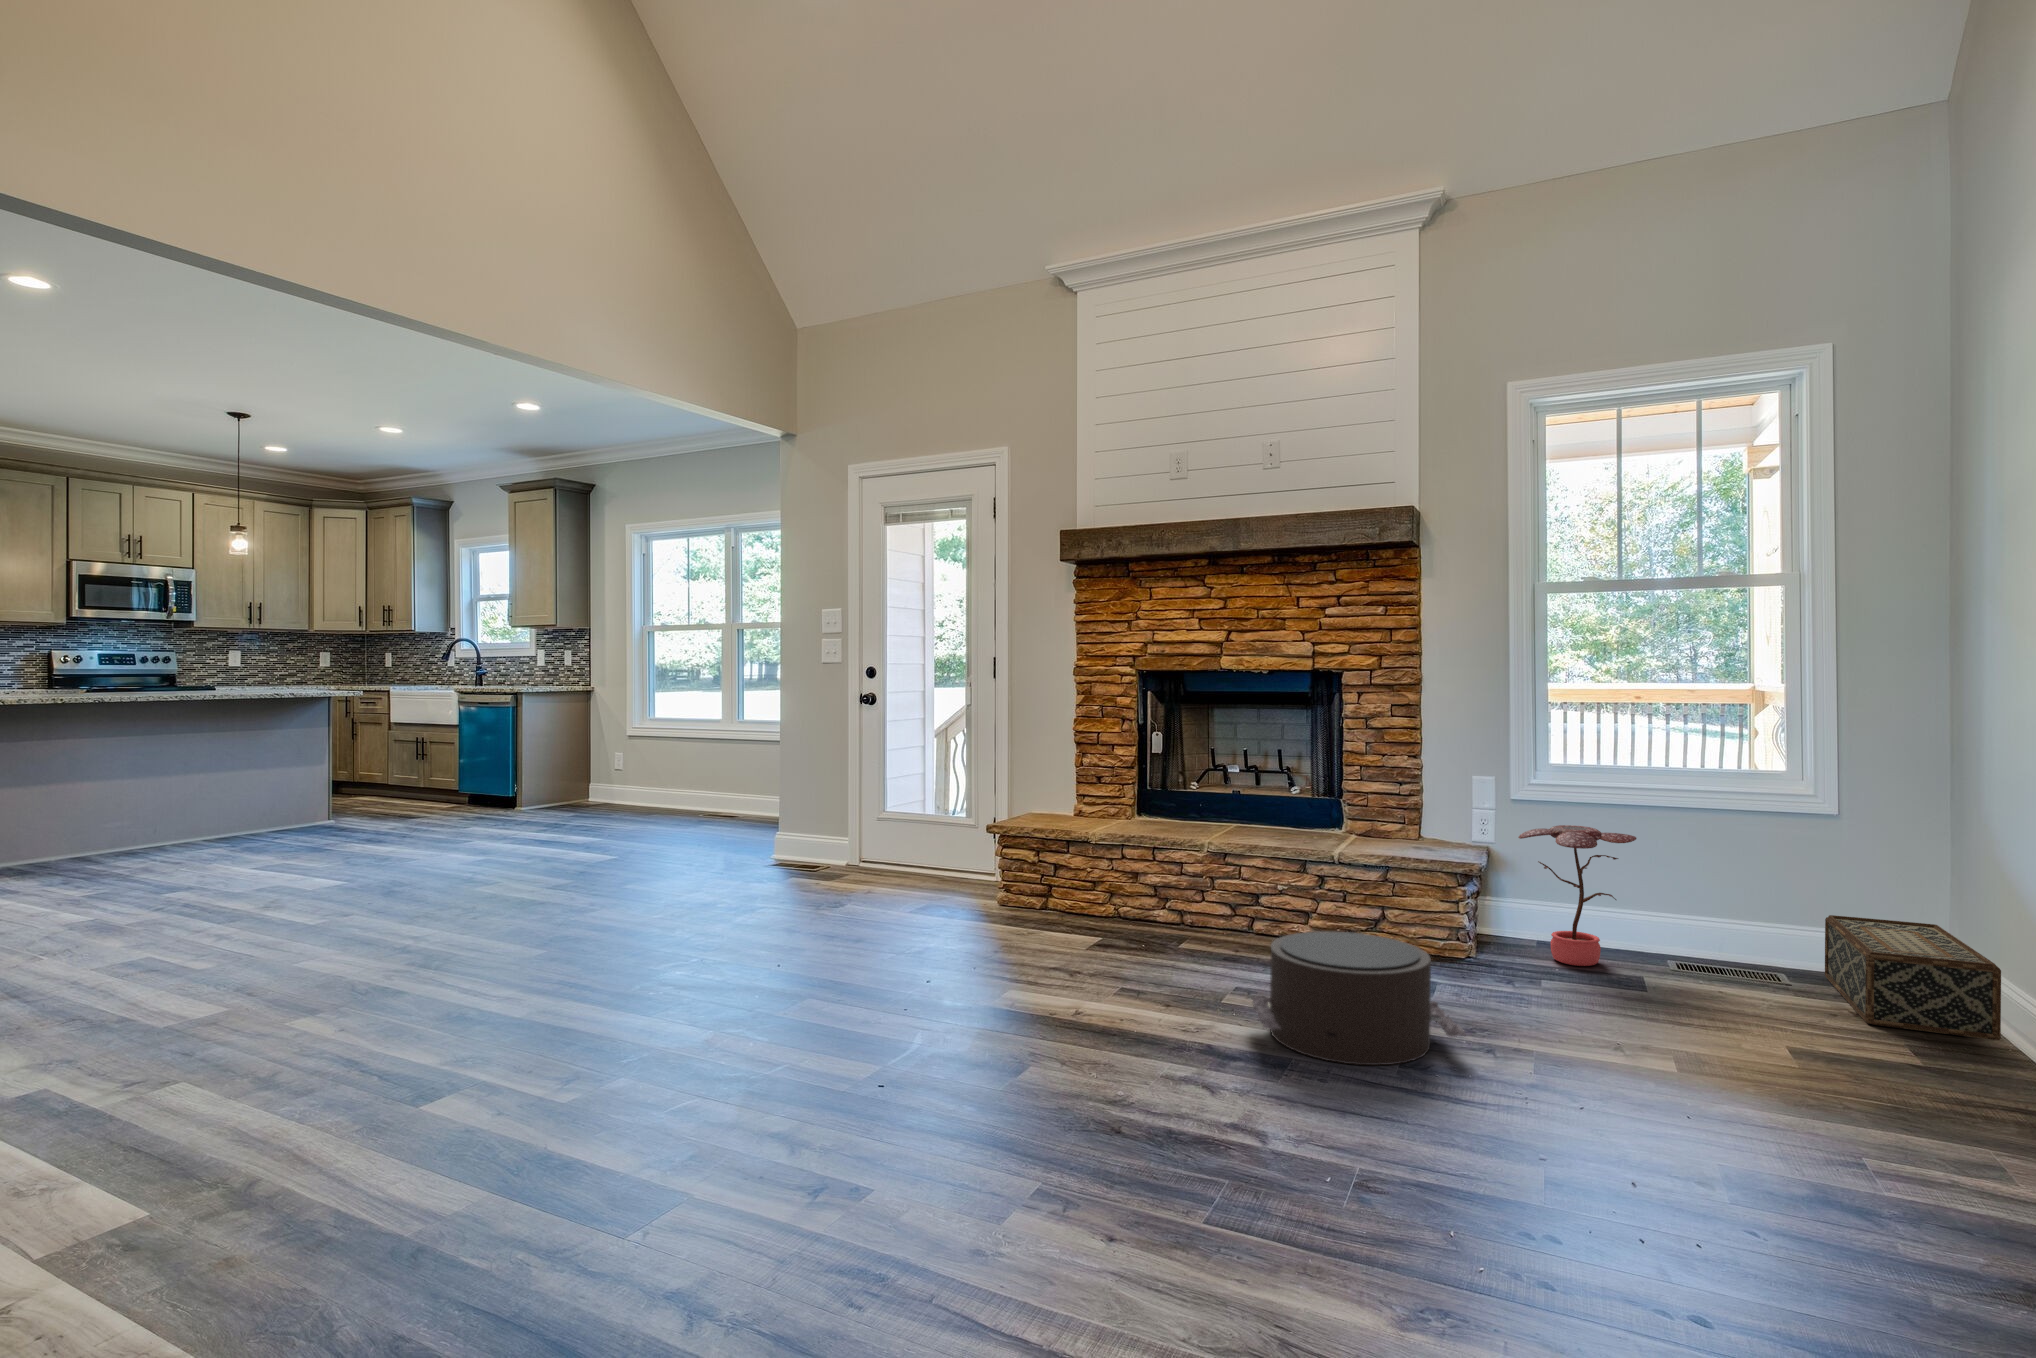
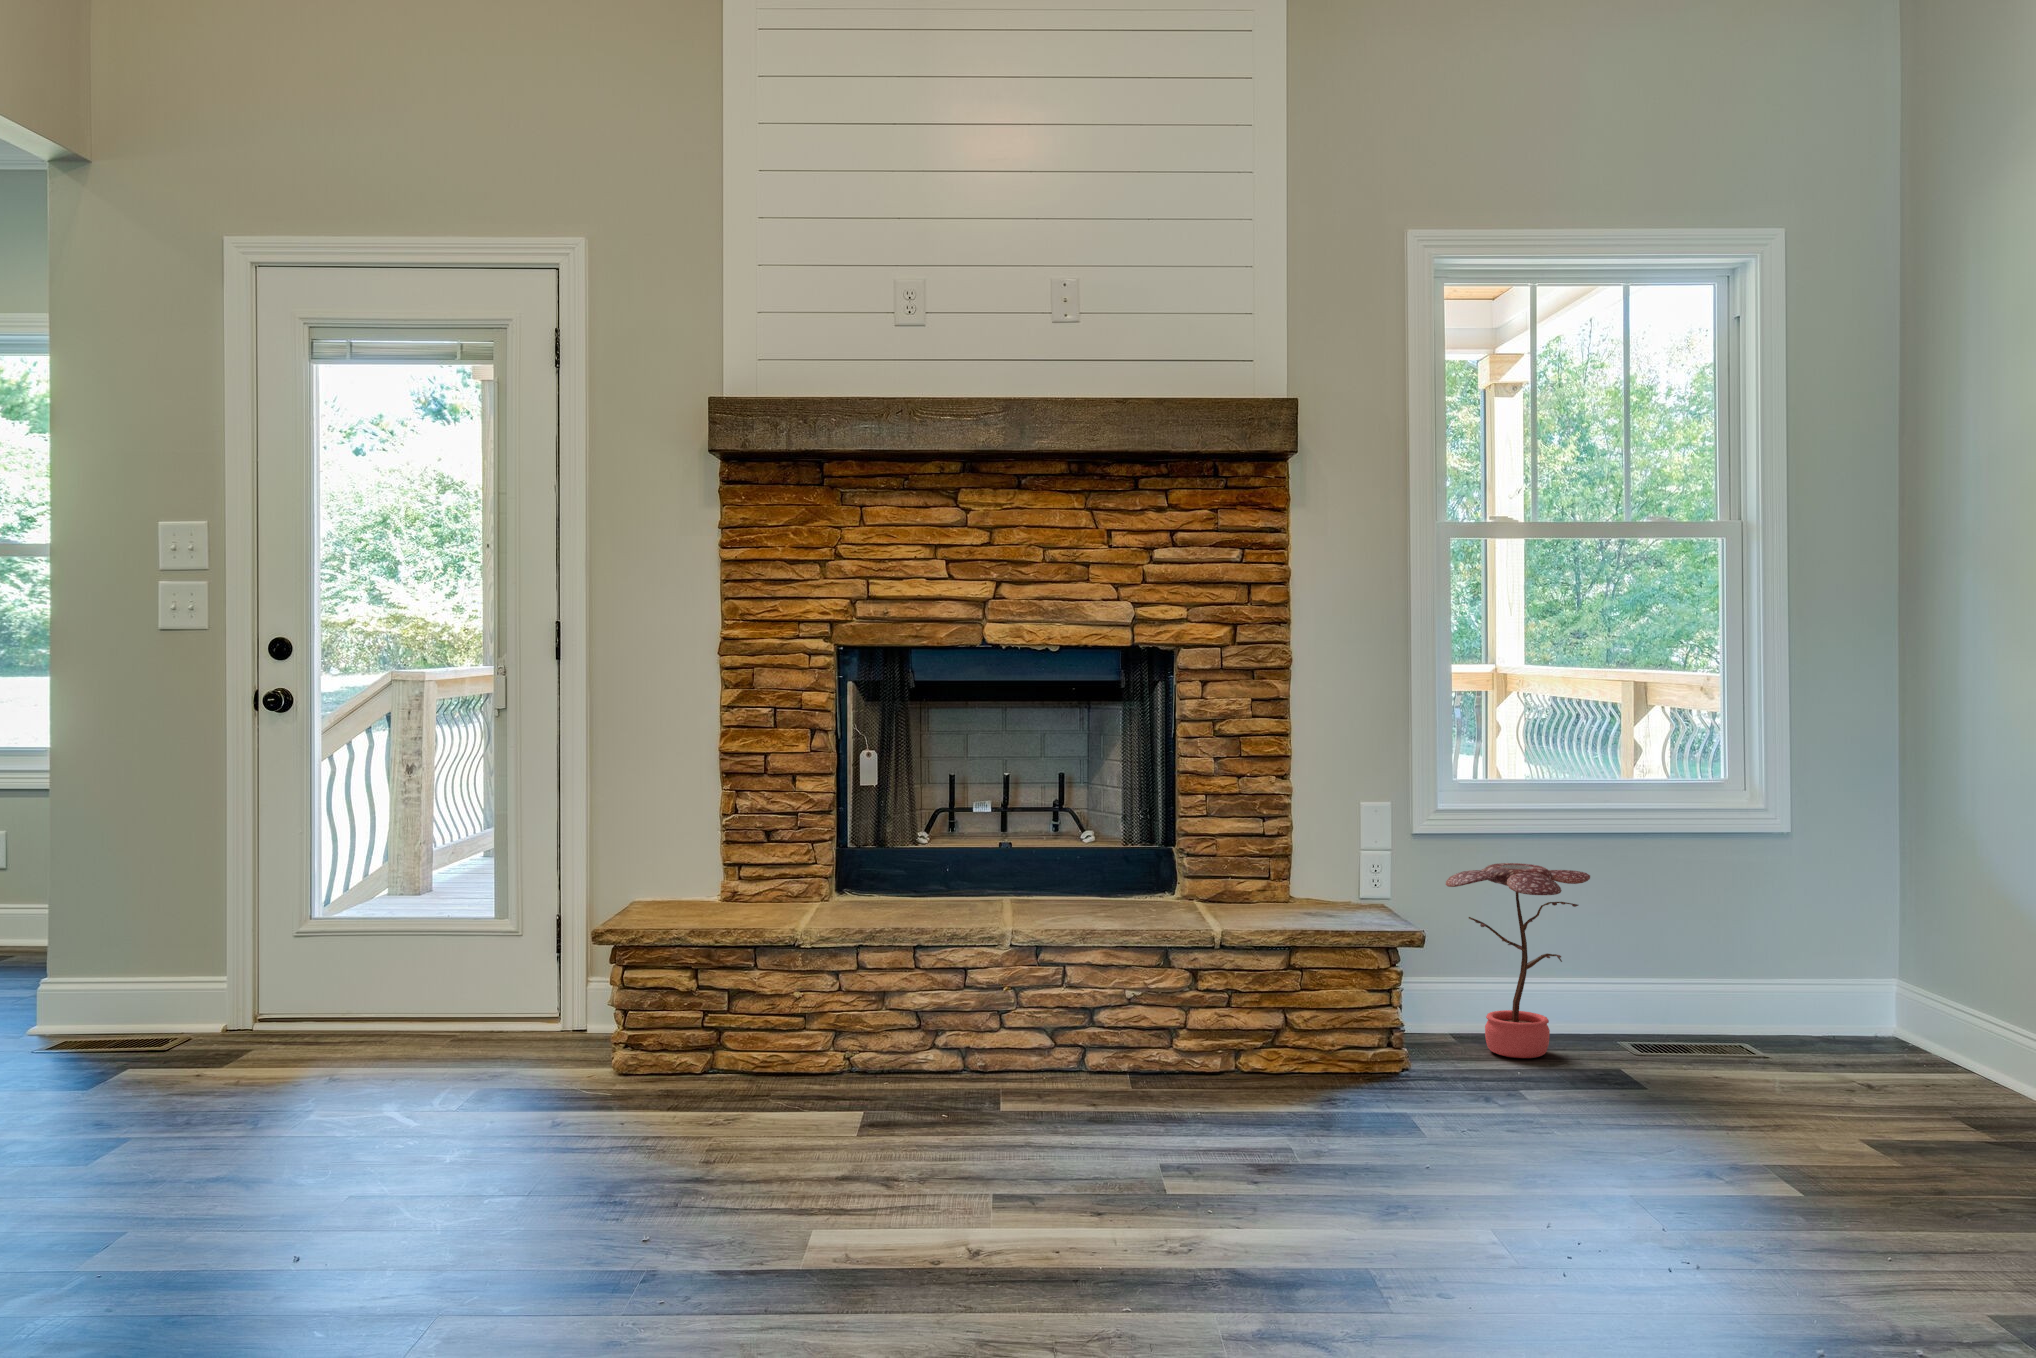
woven basket: present [1825,915,2001,1040] -> none [1773,955,2011,1088]
pouf: present [1252,931,1466,1065] -> none [1268,1055,1598,1264]

